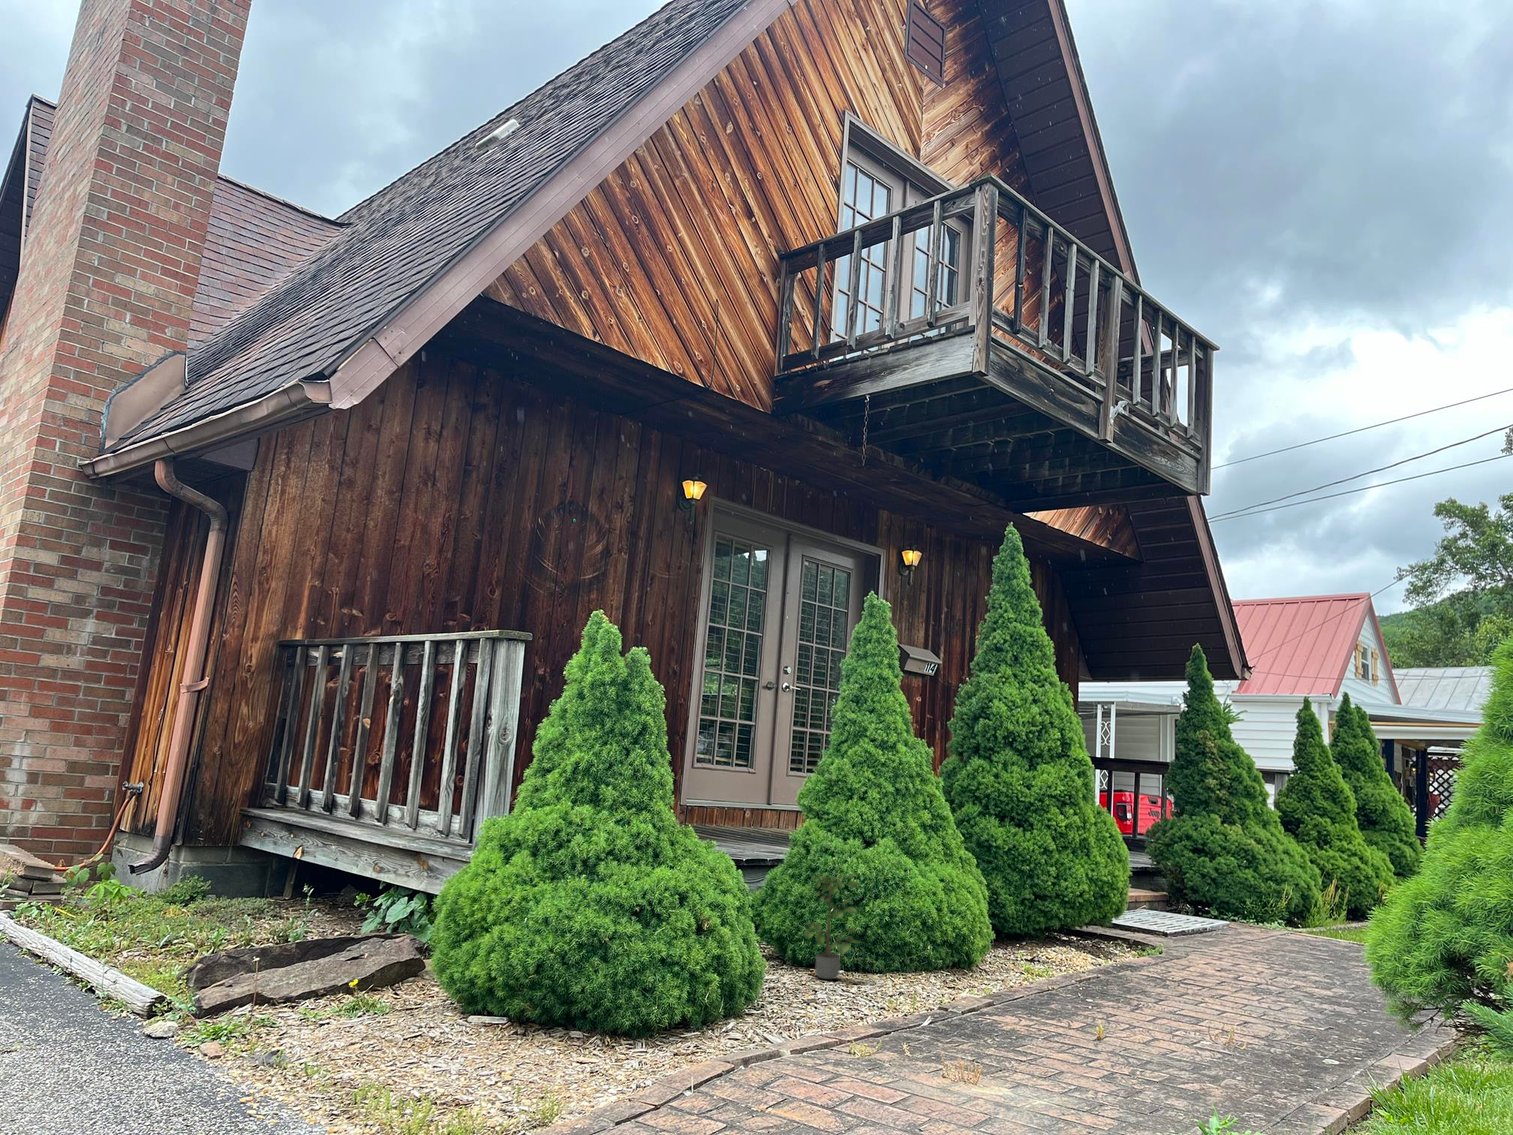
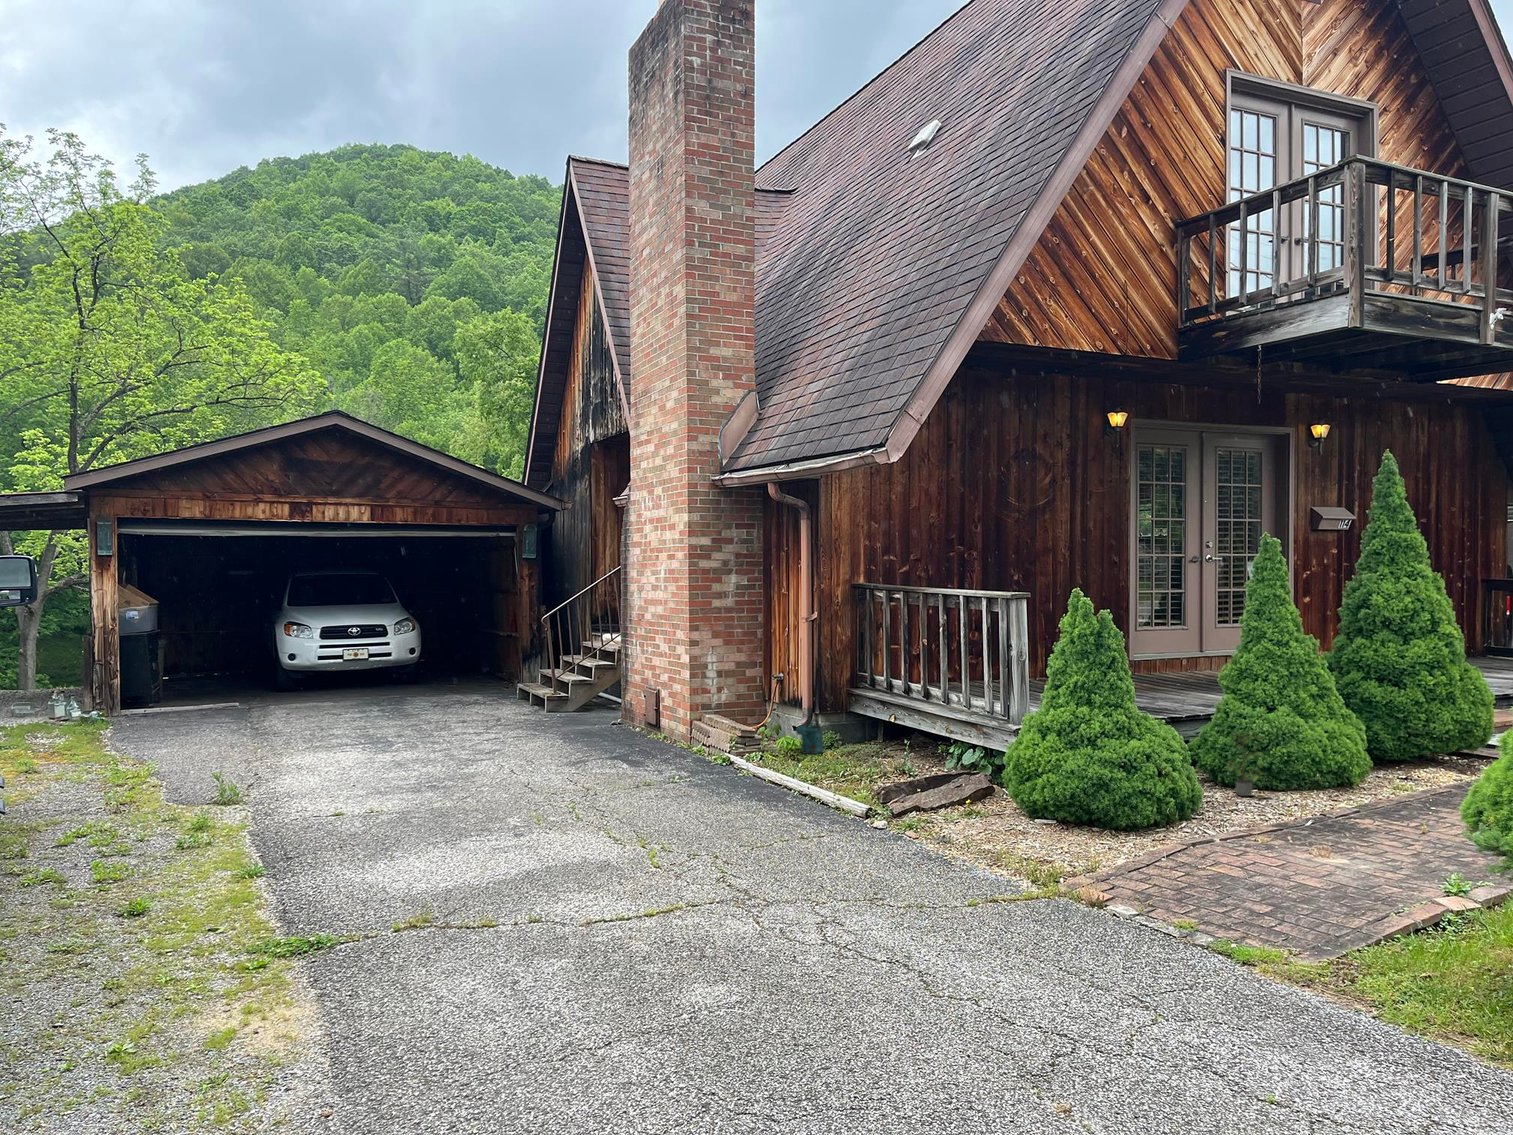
watering can: none [116,851,178,910] -> present [796,719,824,754]

